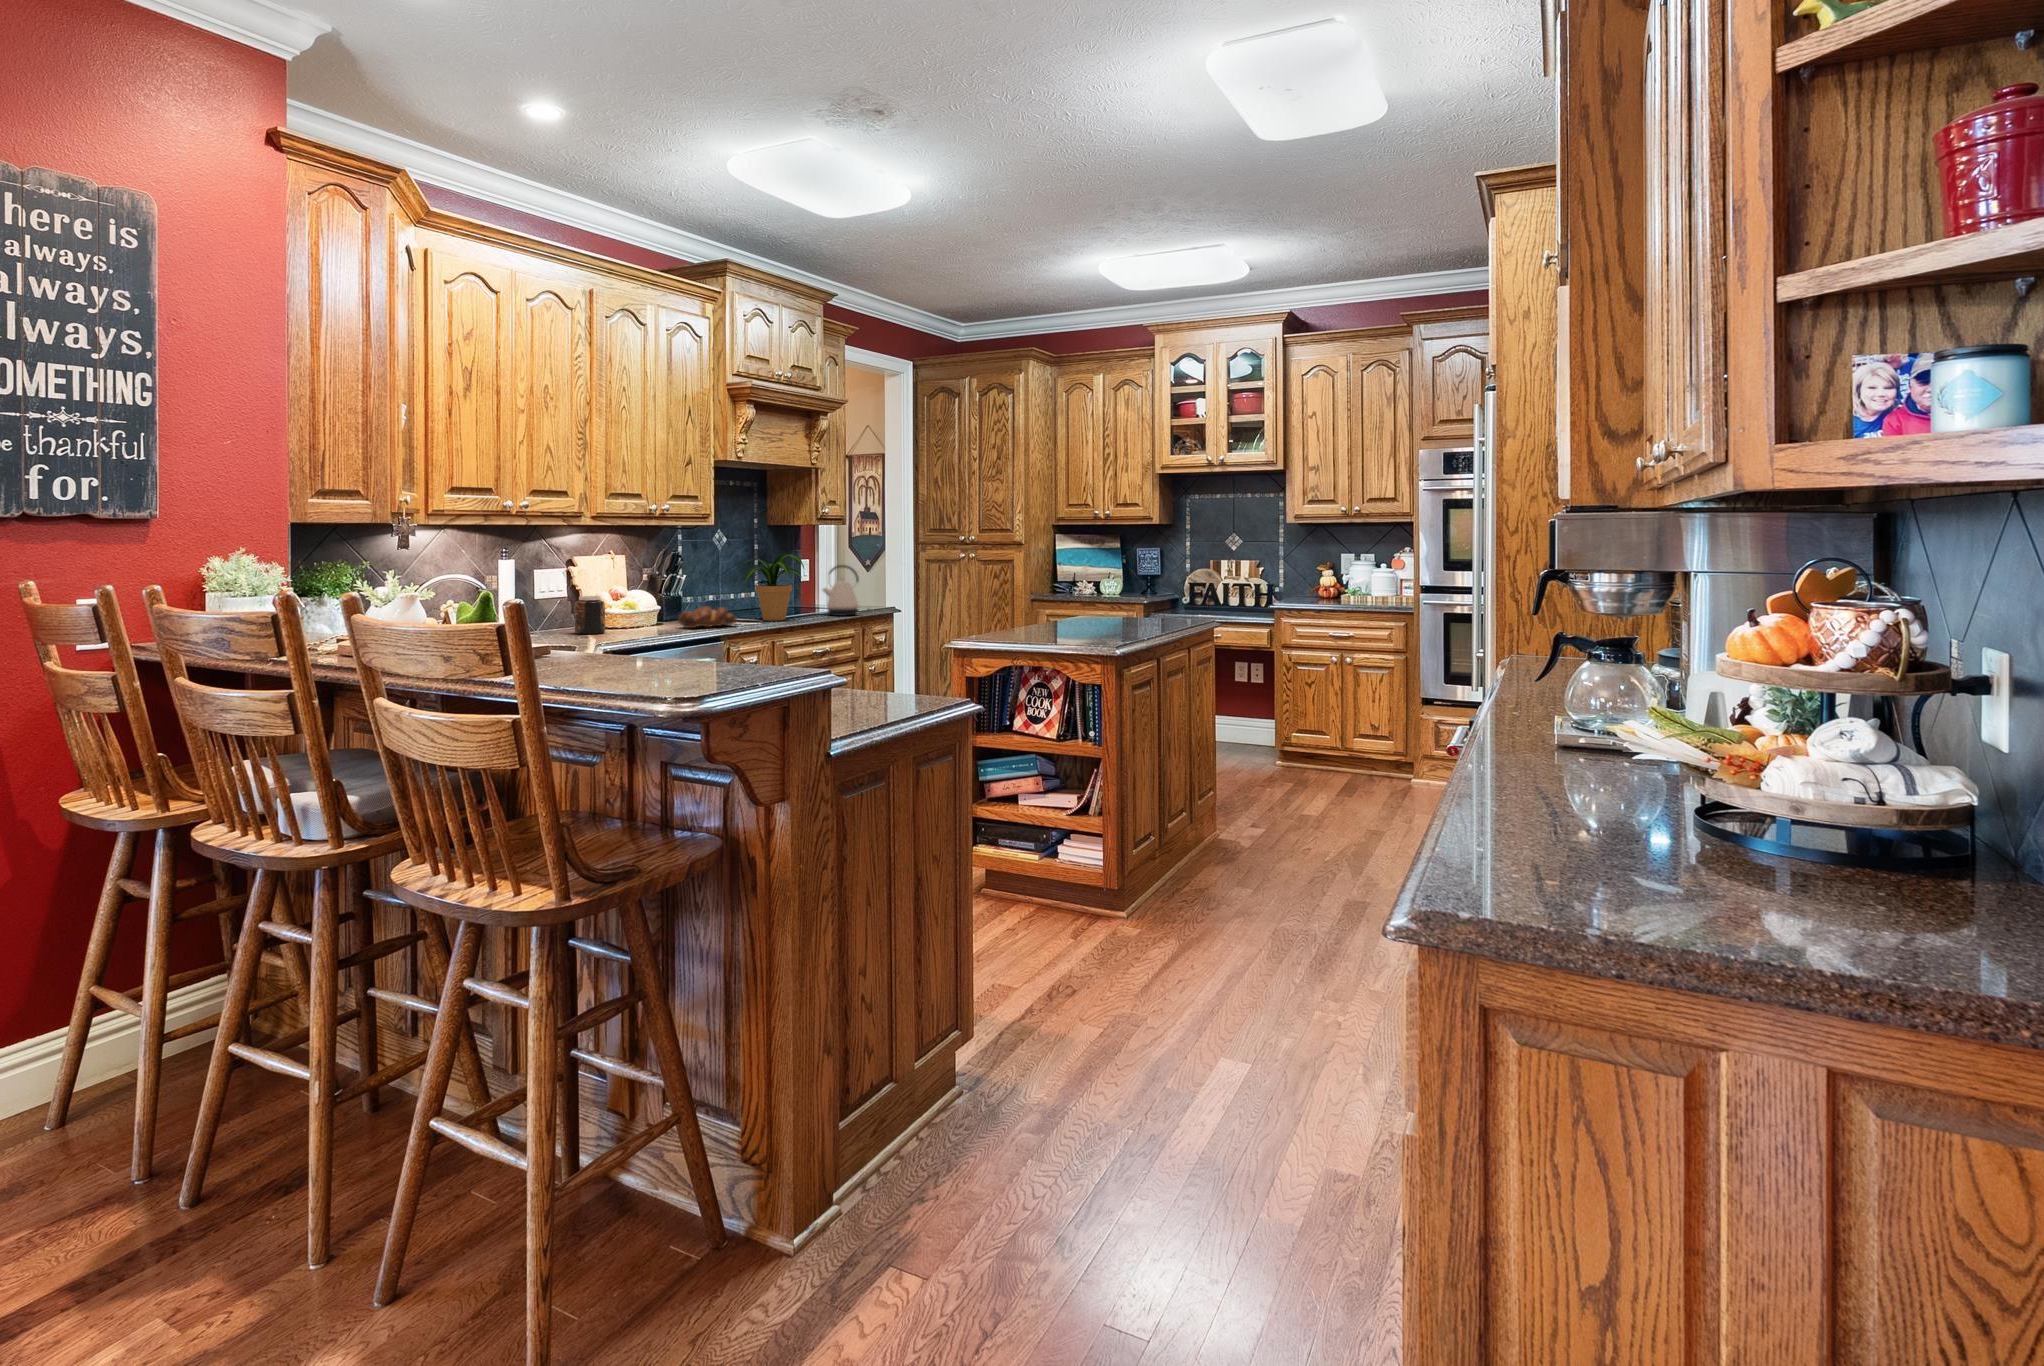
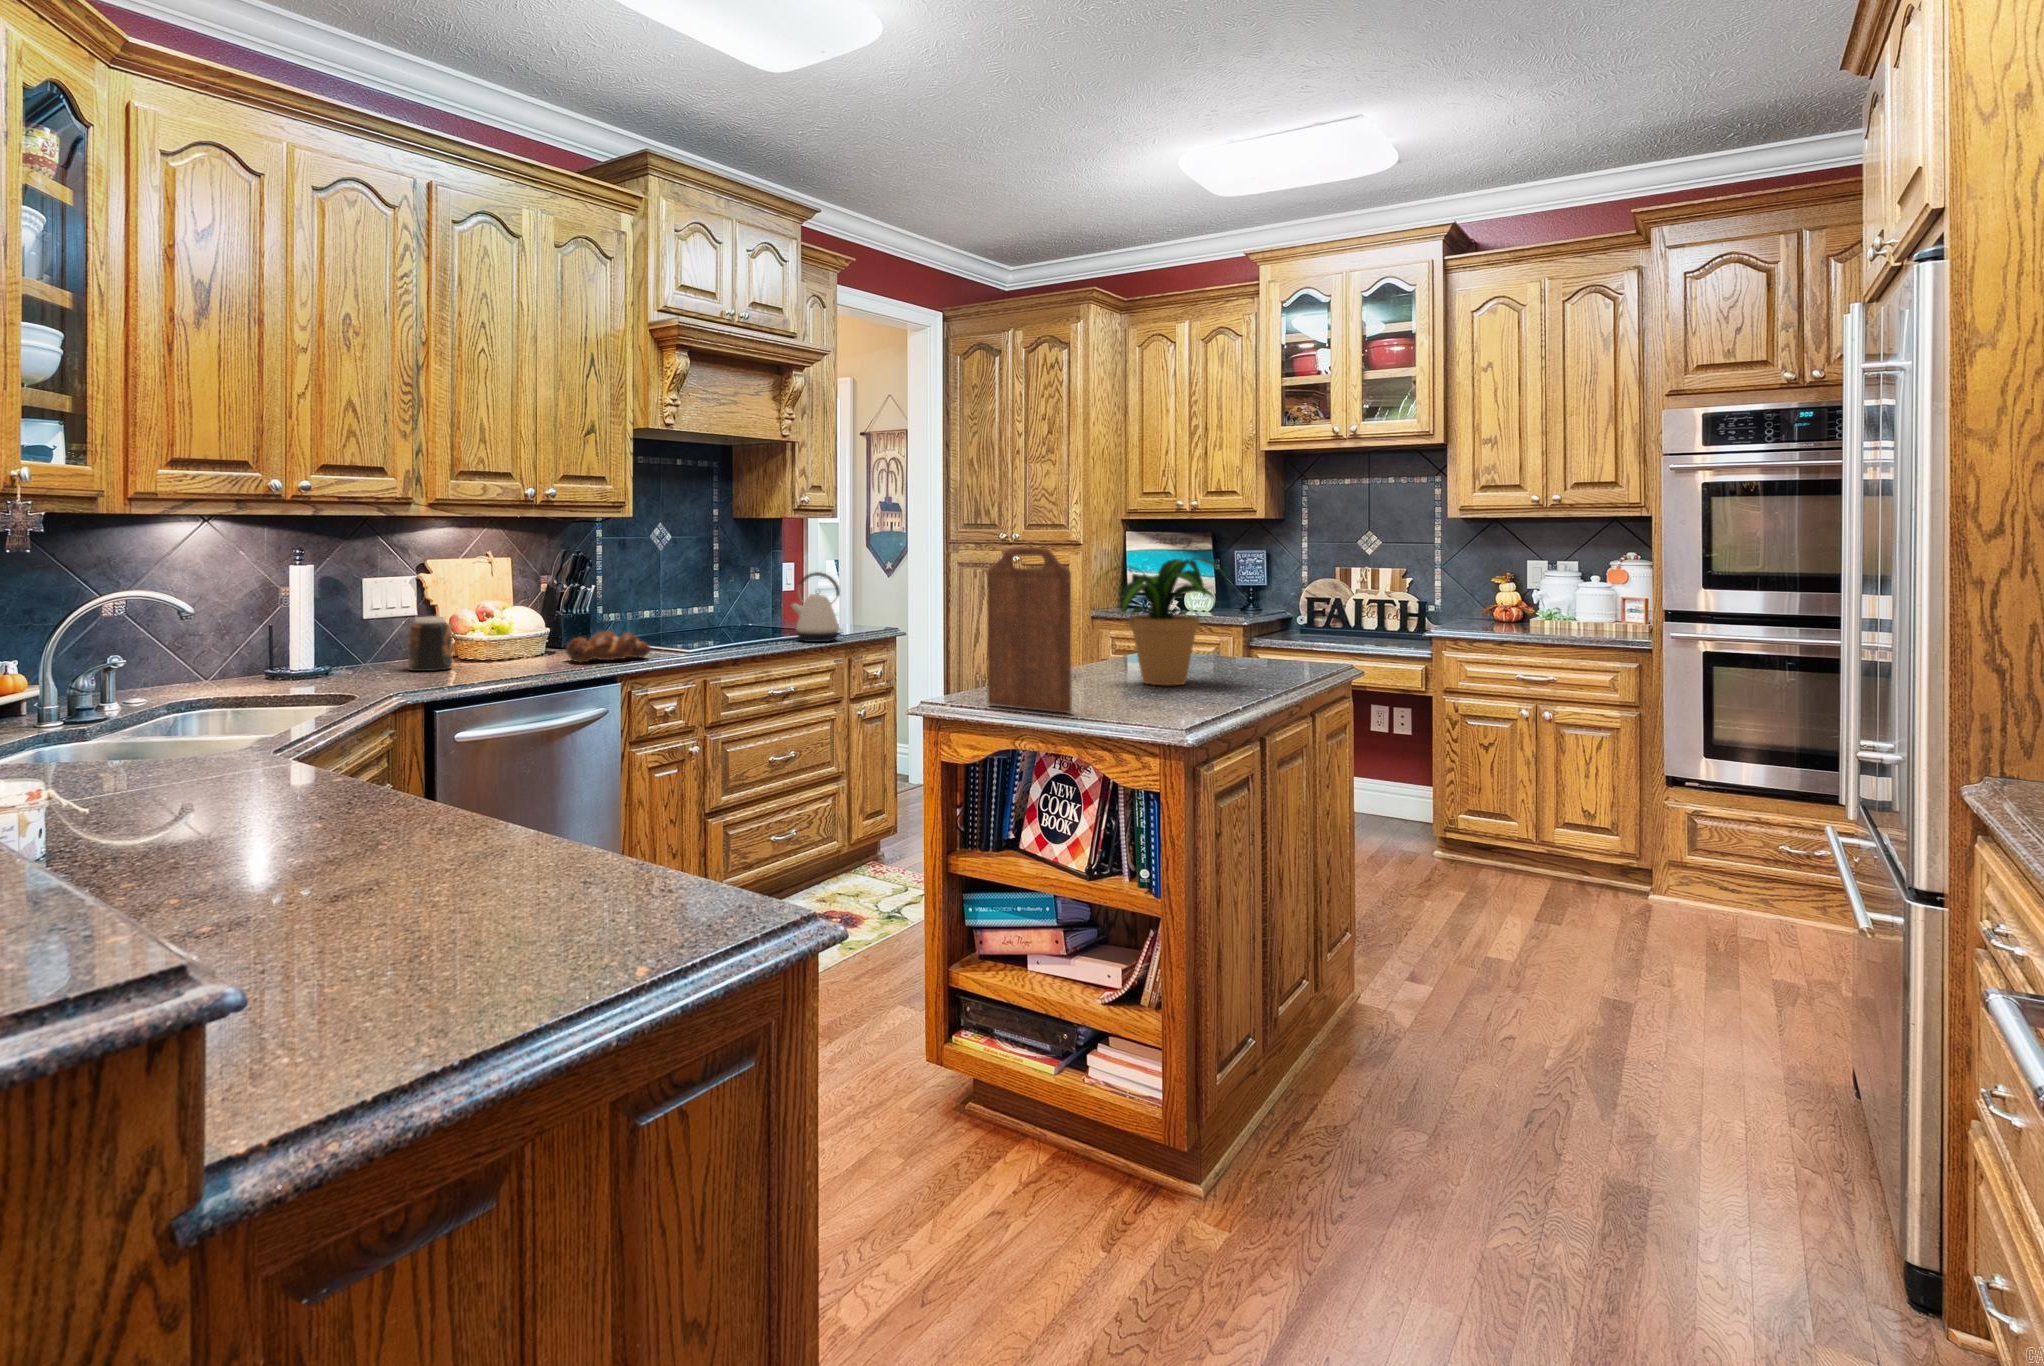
cutting board: none [994,543,1047,643] -> present [987,547,1072,713]
potted plant: present [742,554,804,621] -> present [1122,557,1224,685]

